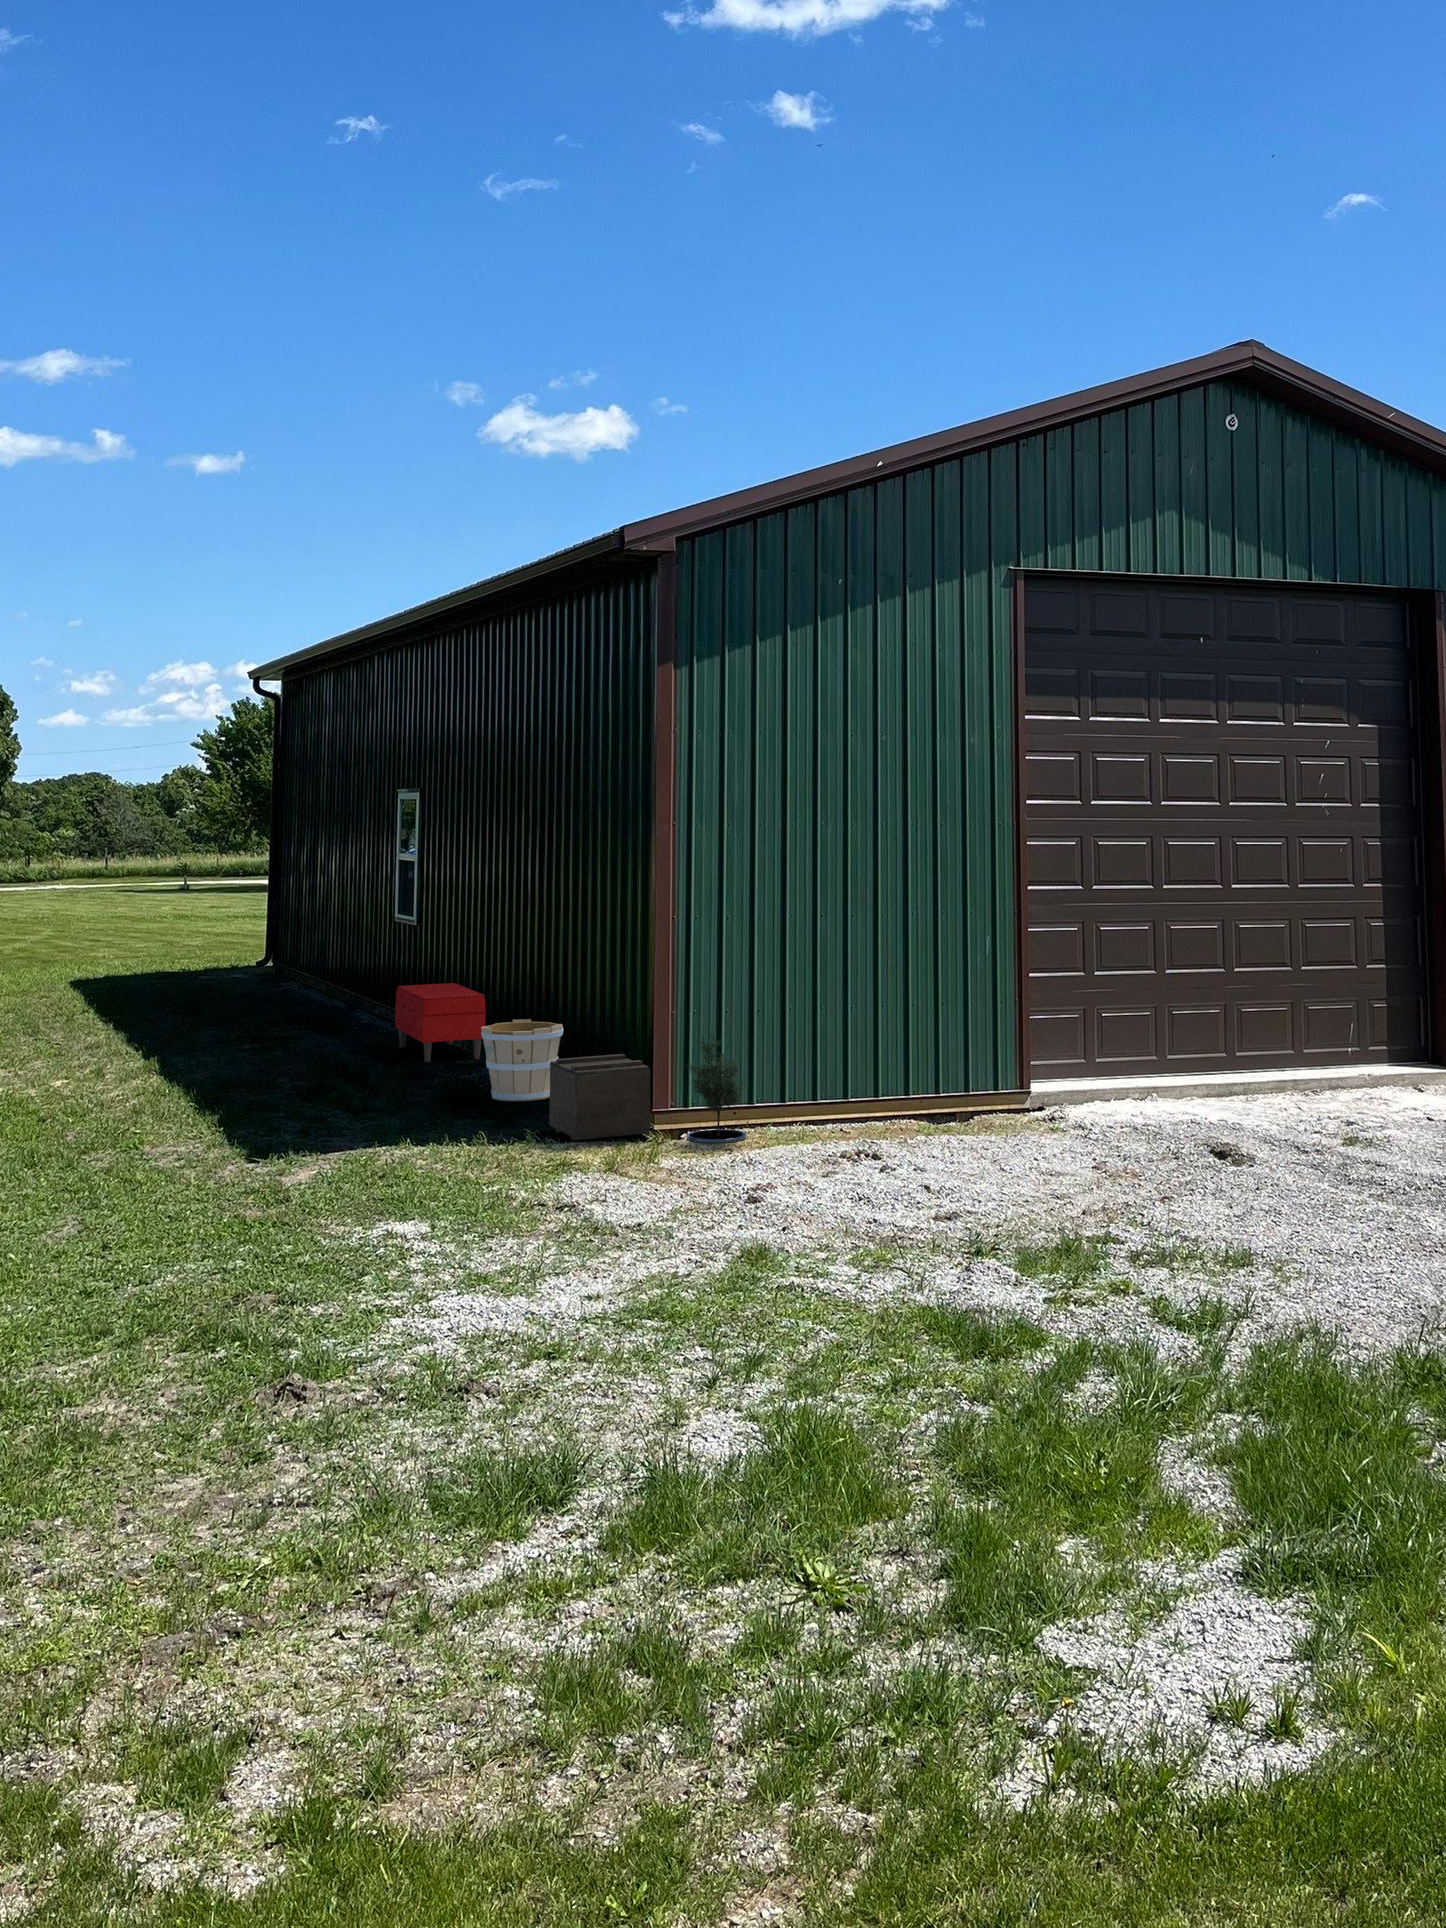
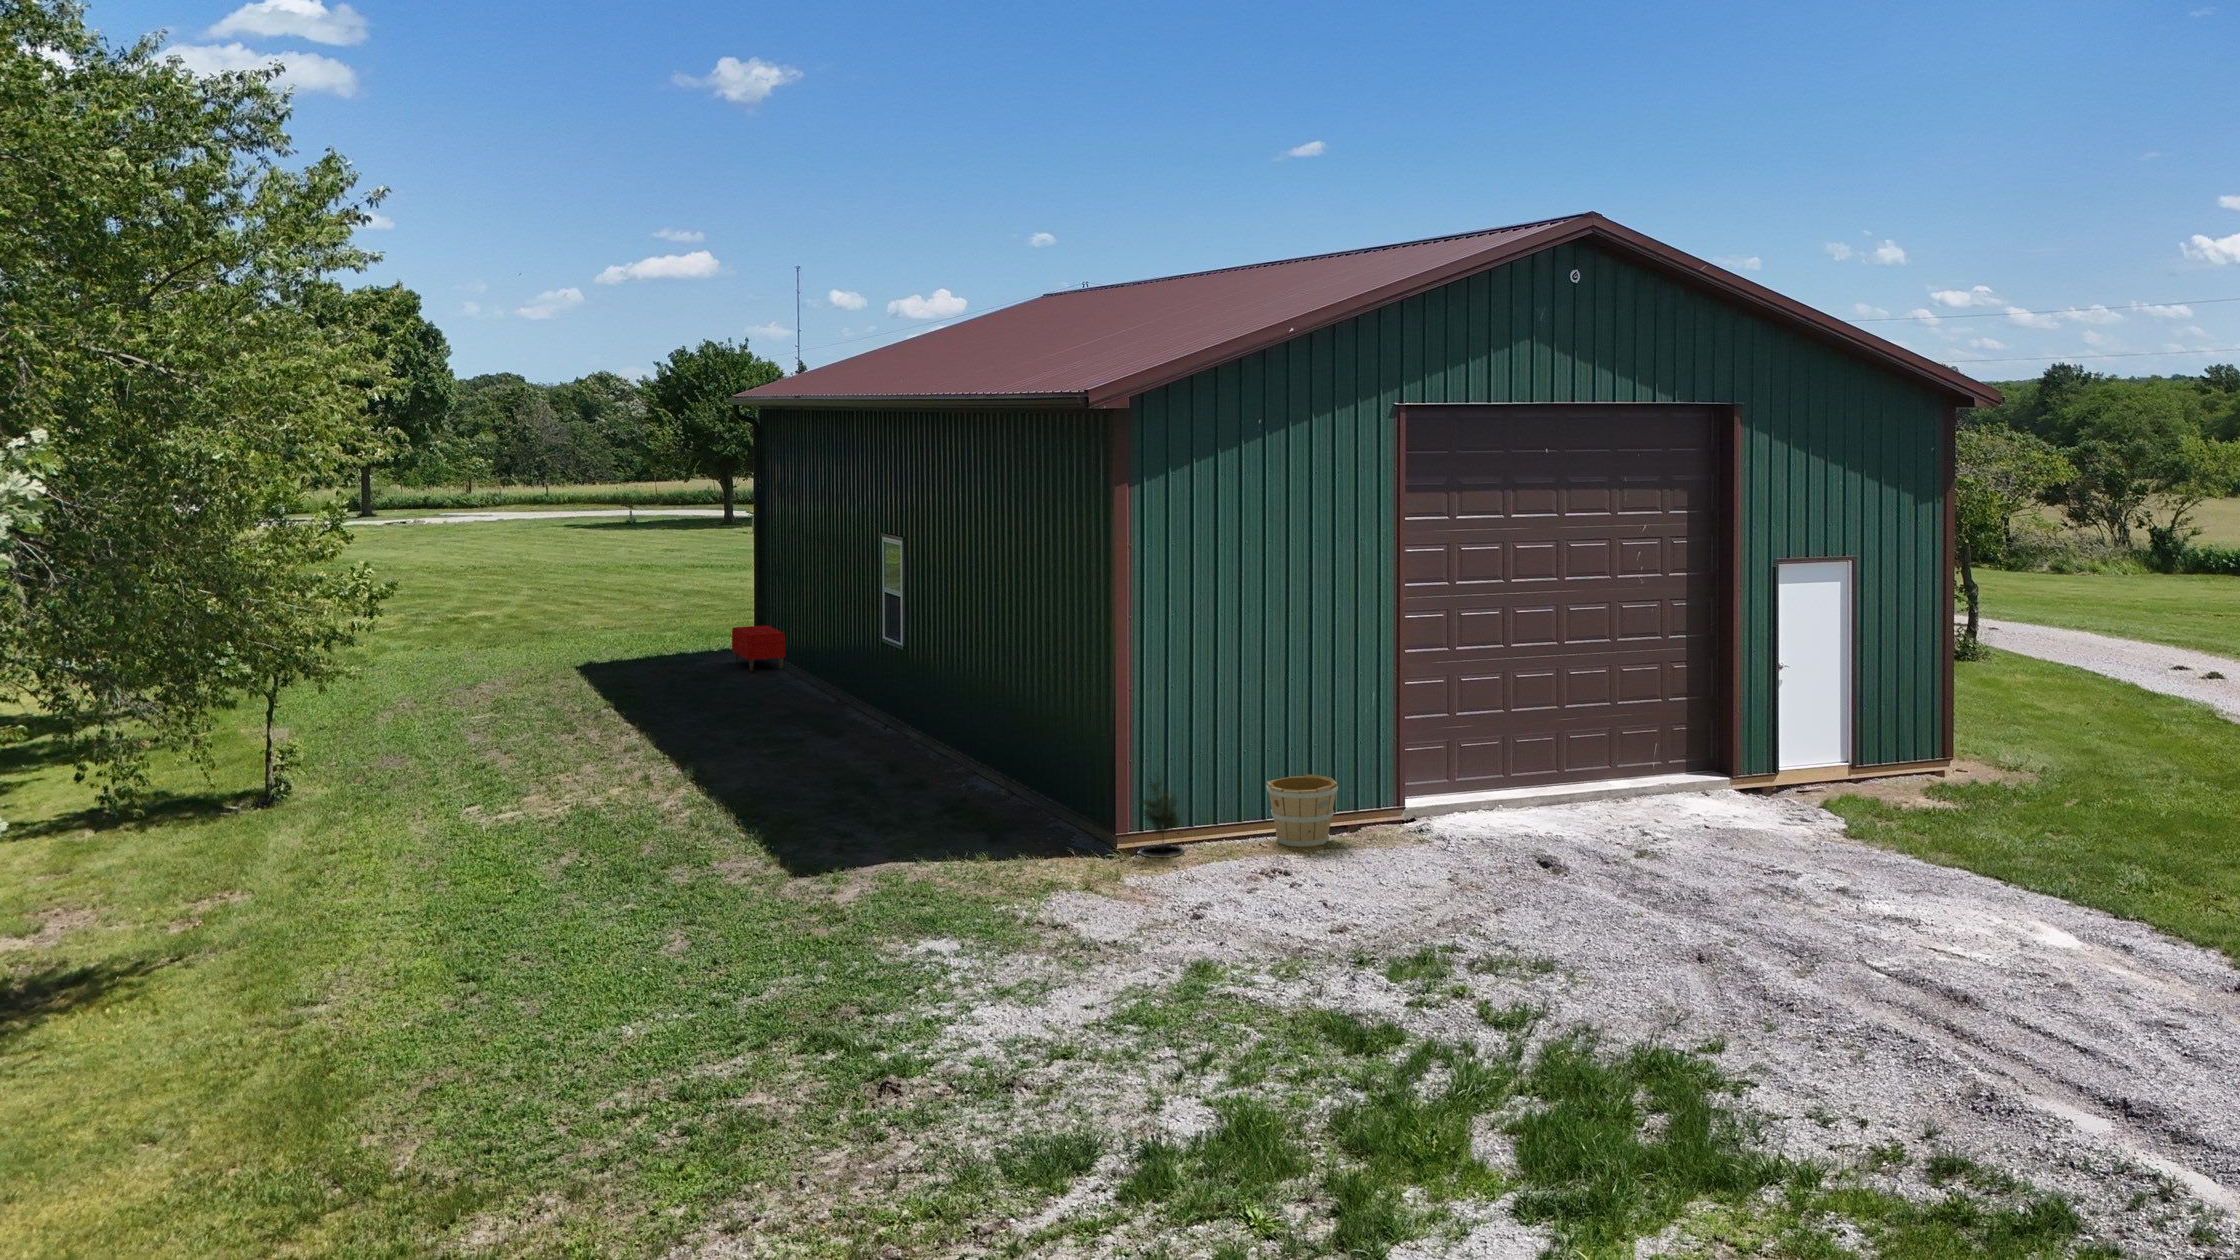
bench: present [395,983,486,1062] -> present [732,625,785,671]
wooden bucket: present [481,1019,563,1101] -> present [1266,774,1338,847]
wooden crate: present [549,1054,650,1141] -> none [1029,786,1110,856]

